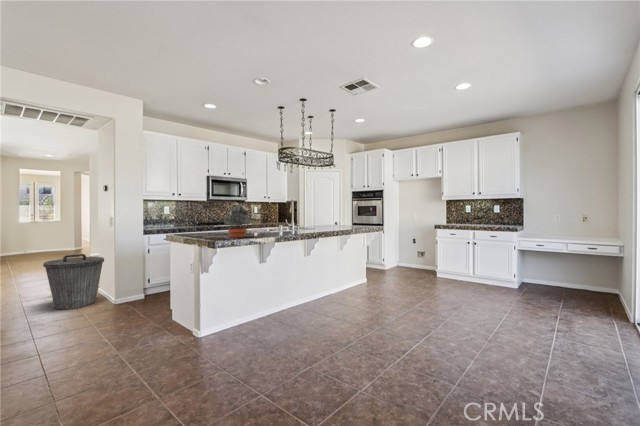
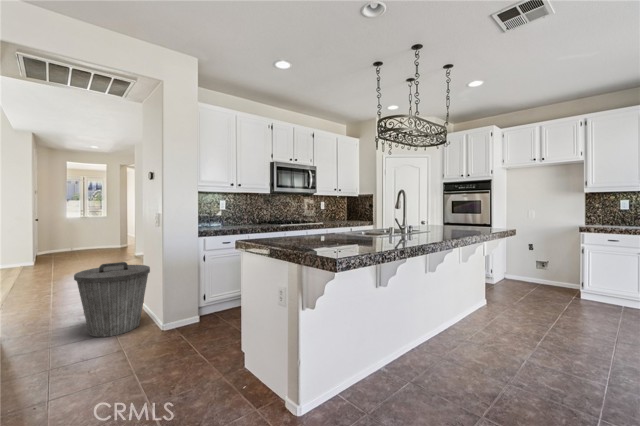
potted plant: present [224,204,250,237] -> none [330,194,370,248]

